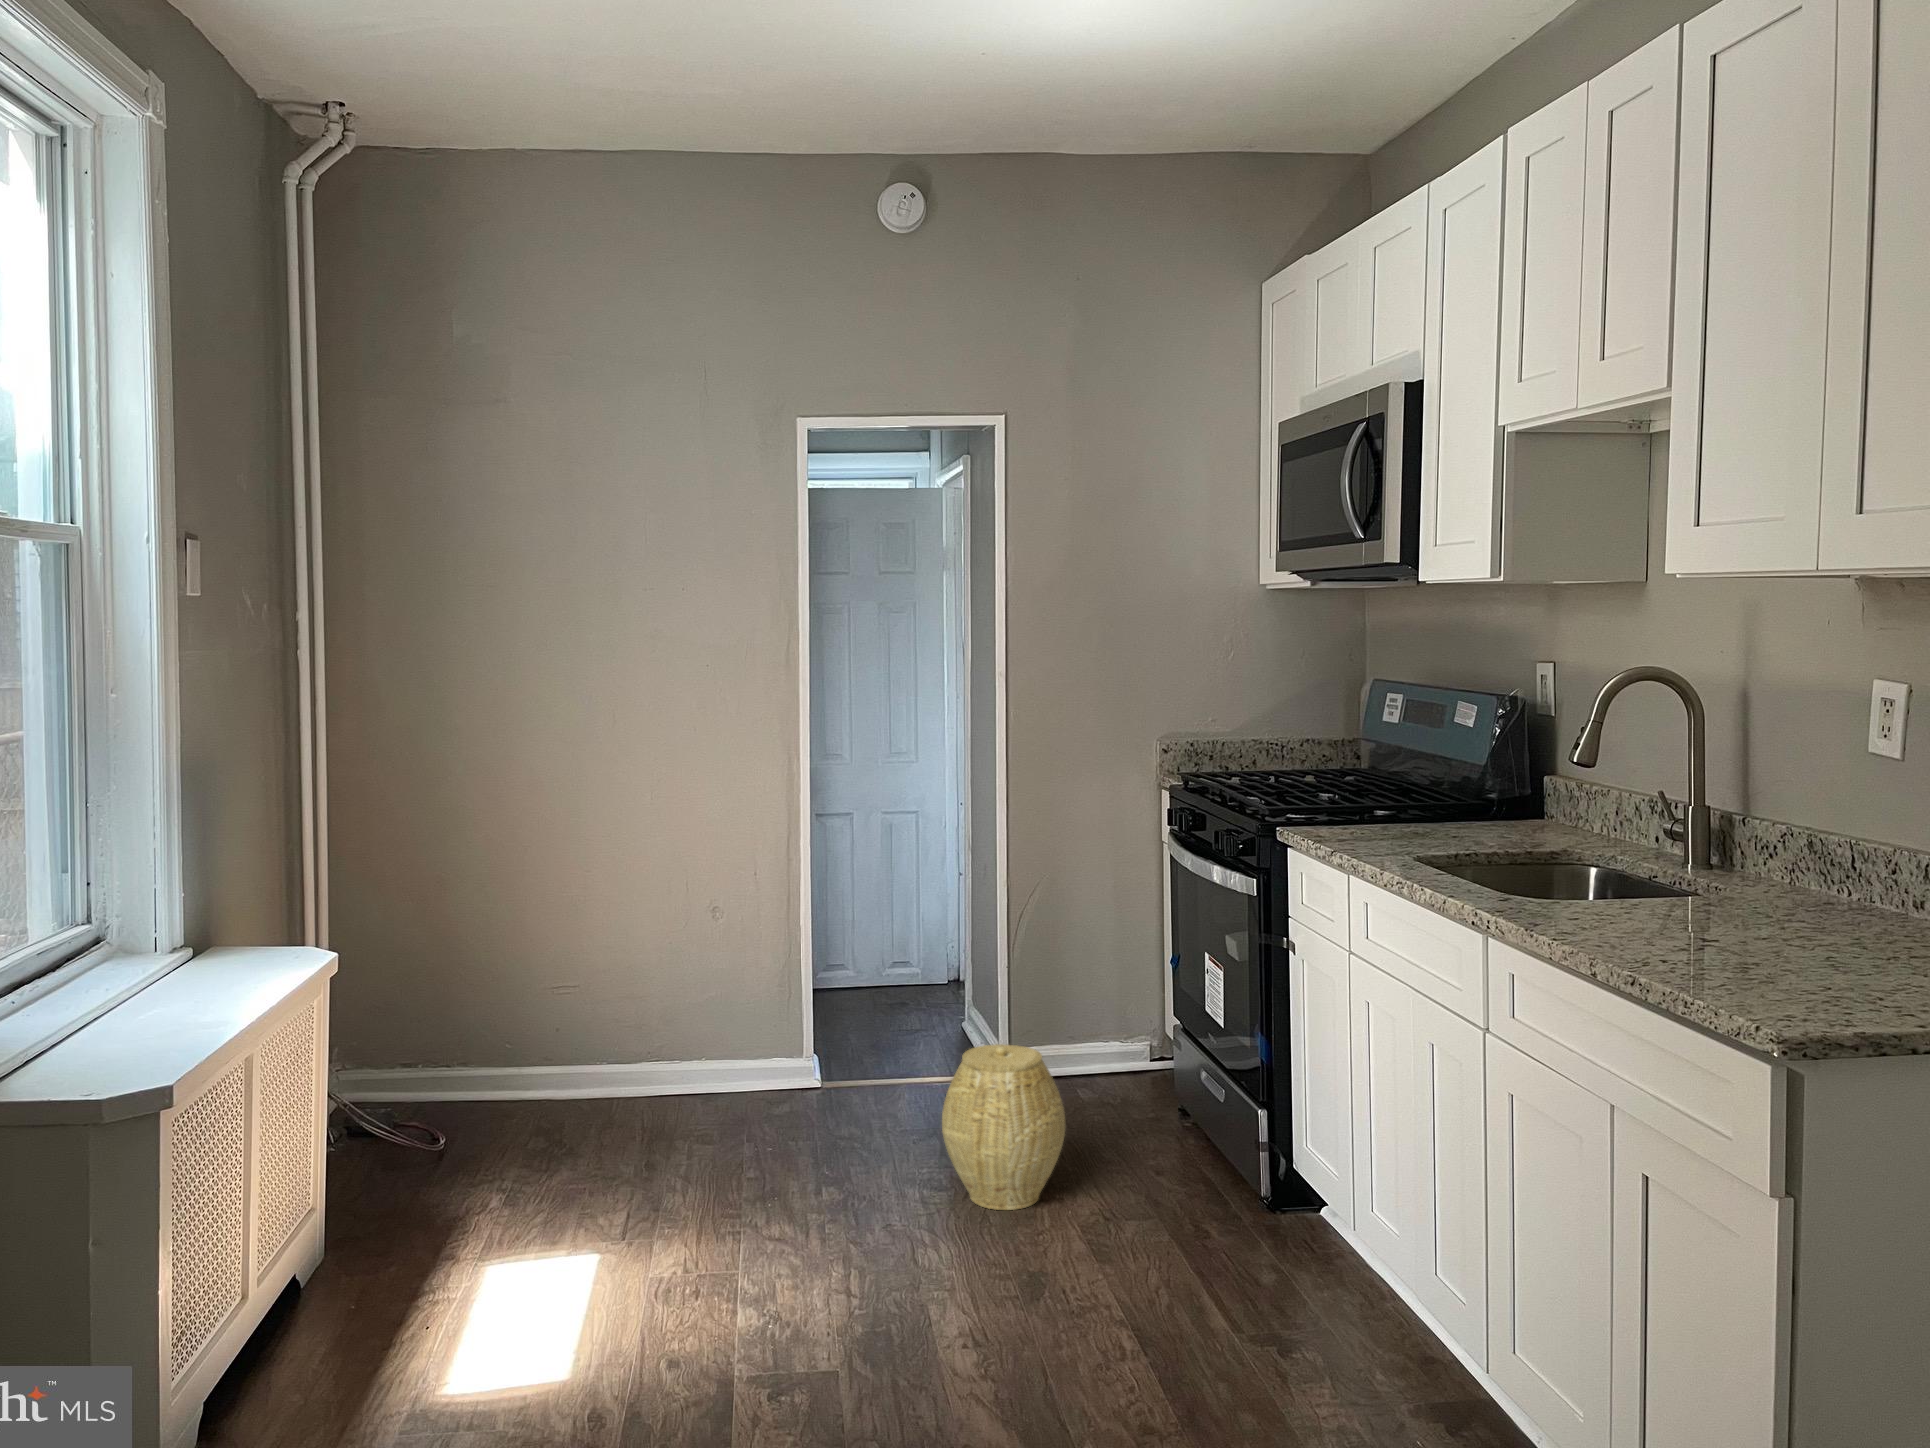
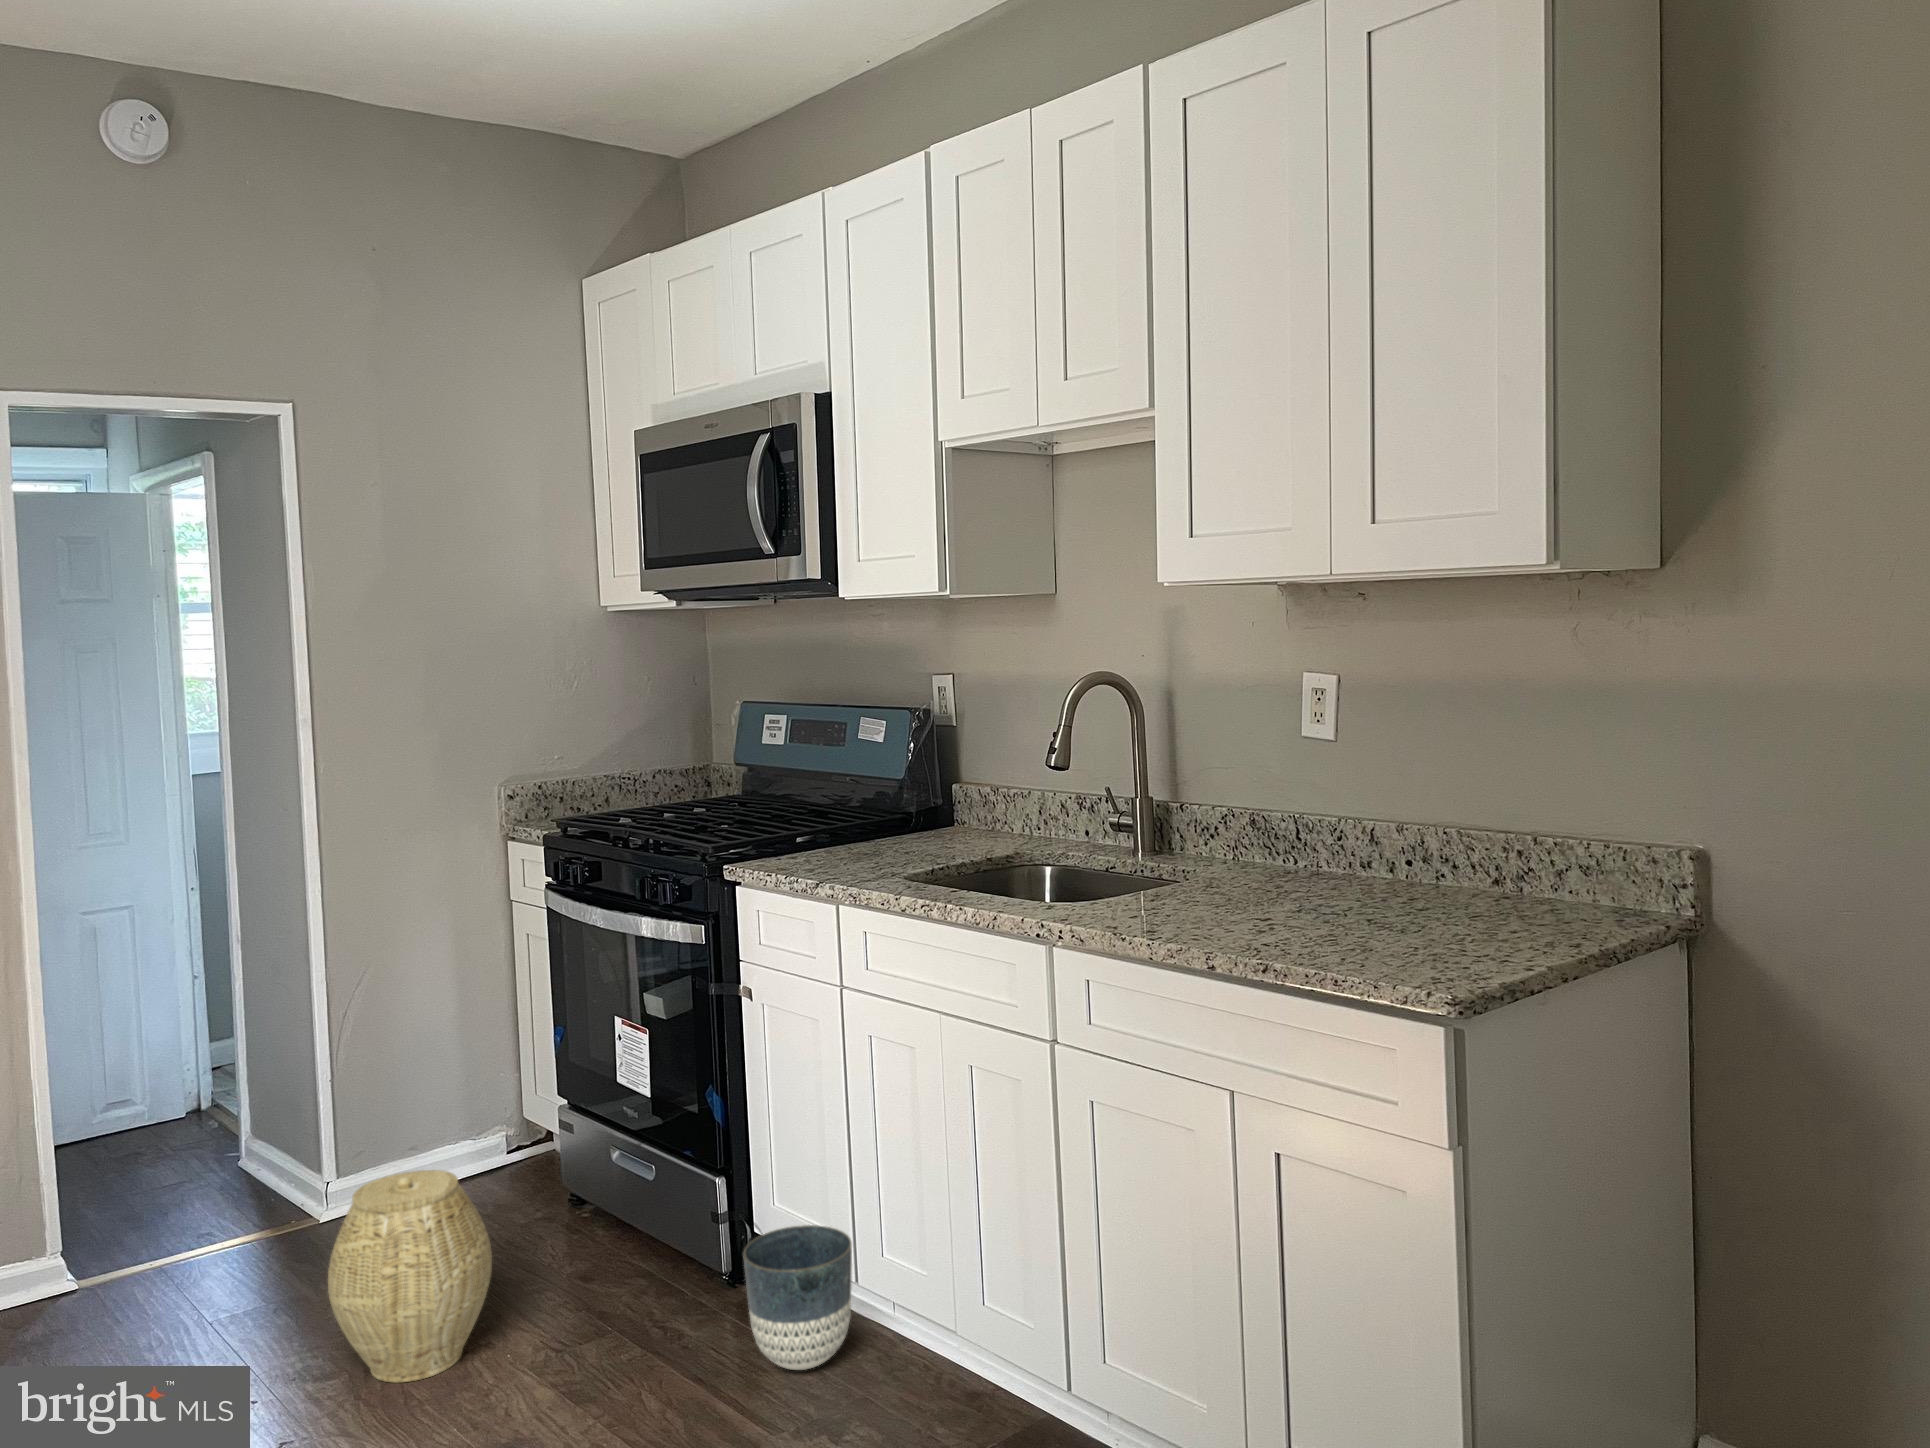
planter: none [1245,1163,1346,1292] -> present [743,1225,852,1370]

